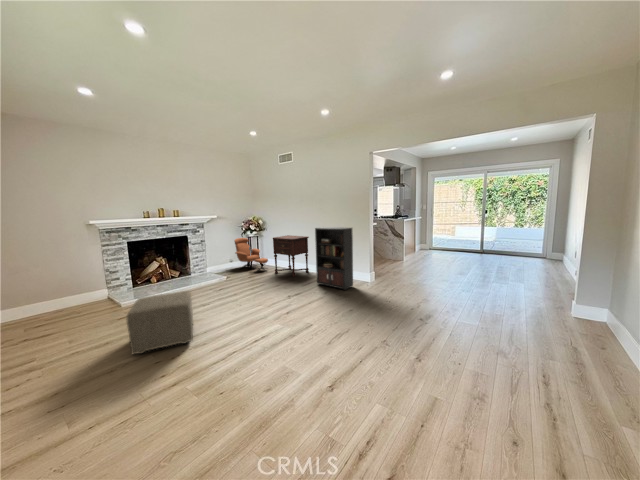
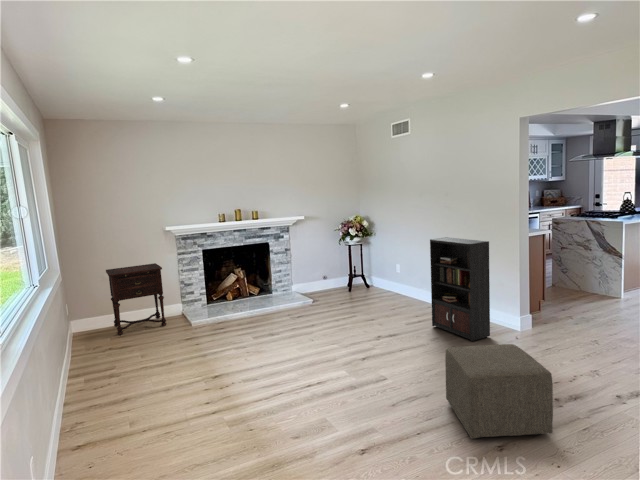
side table: present [273,235,309,277] -> present [106,263,167,335]
lounge chair: present [235,238,268,270] -> none [329,246,374,298]
ottoman: present [126,291,194,354] -> present [445,344,553,439]

